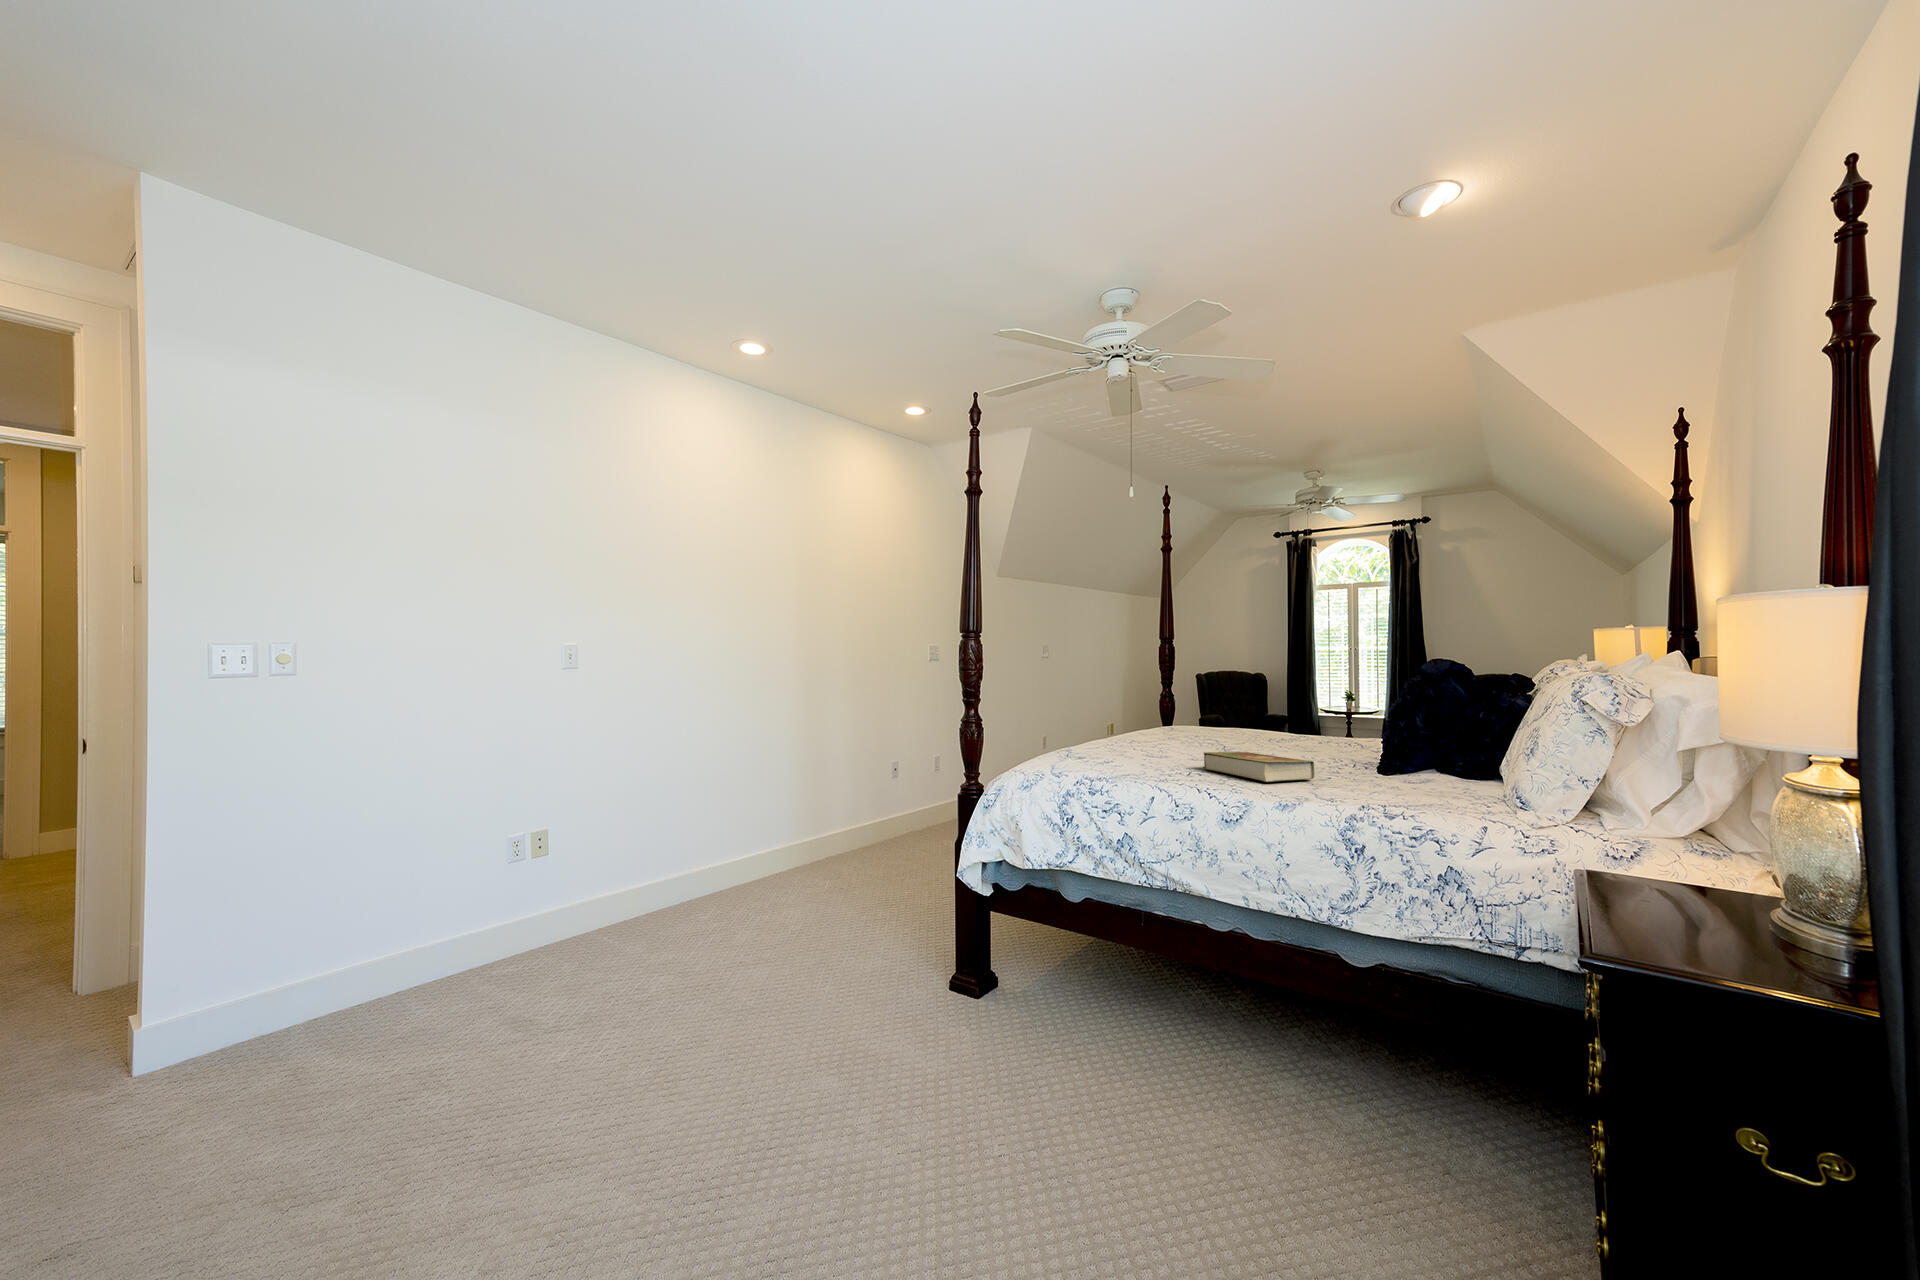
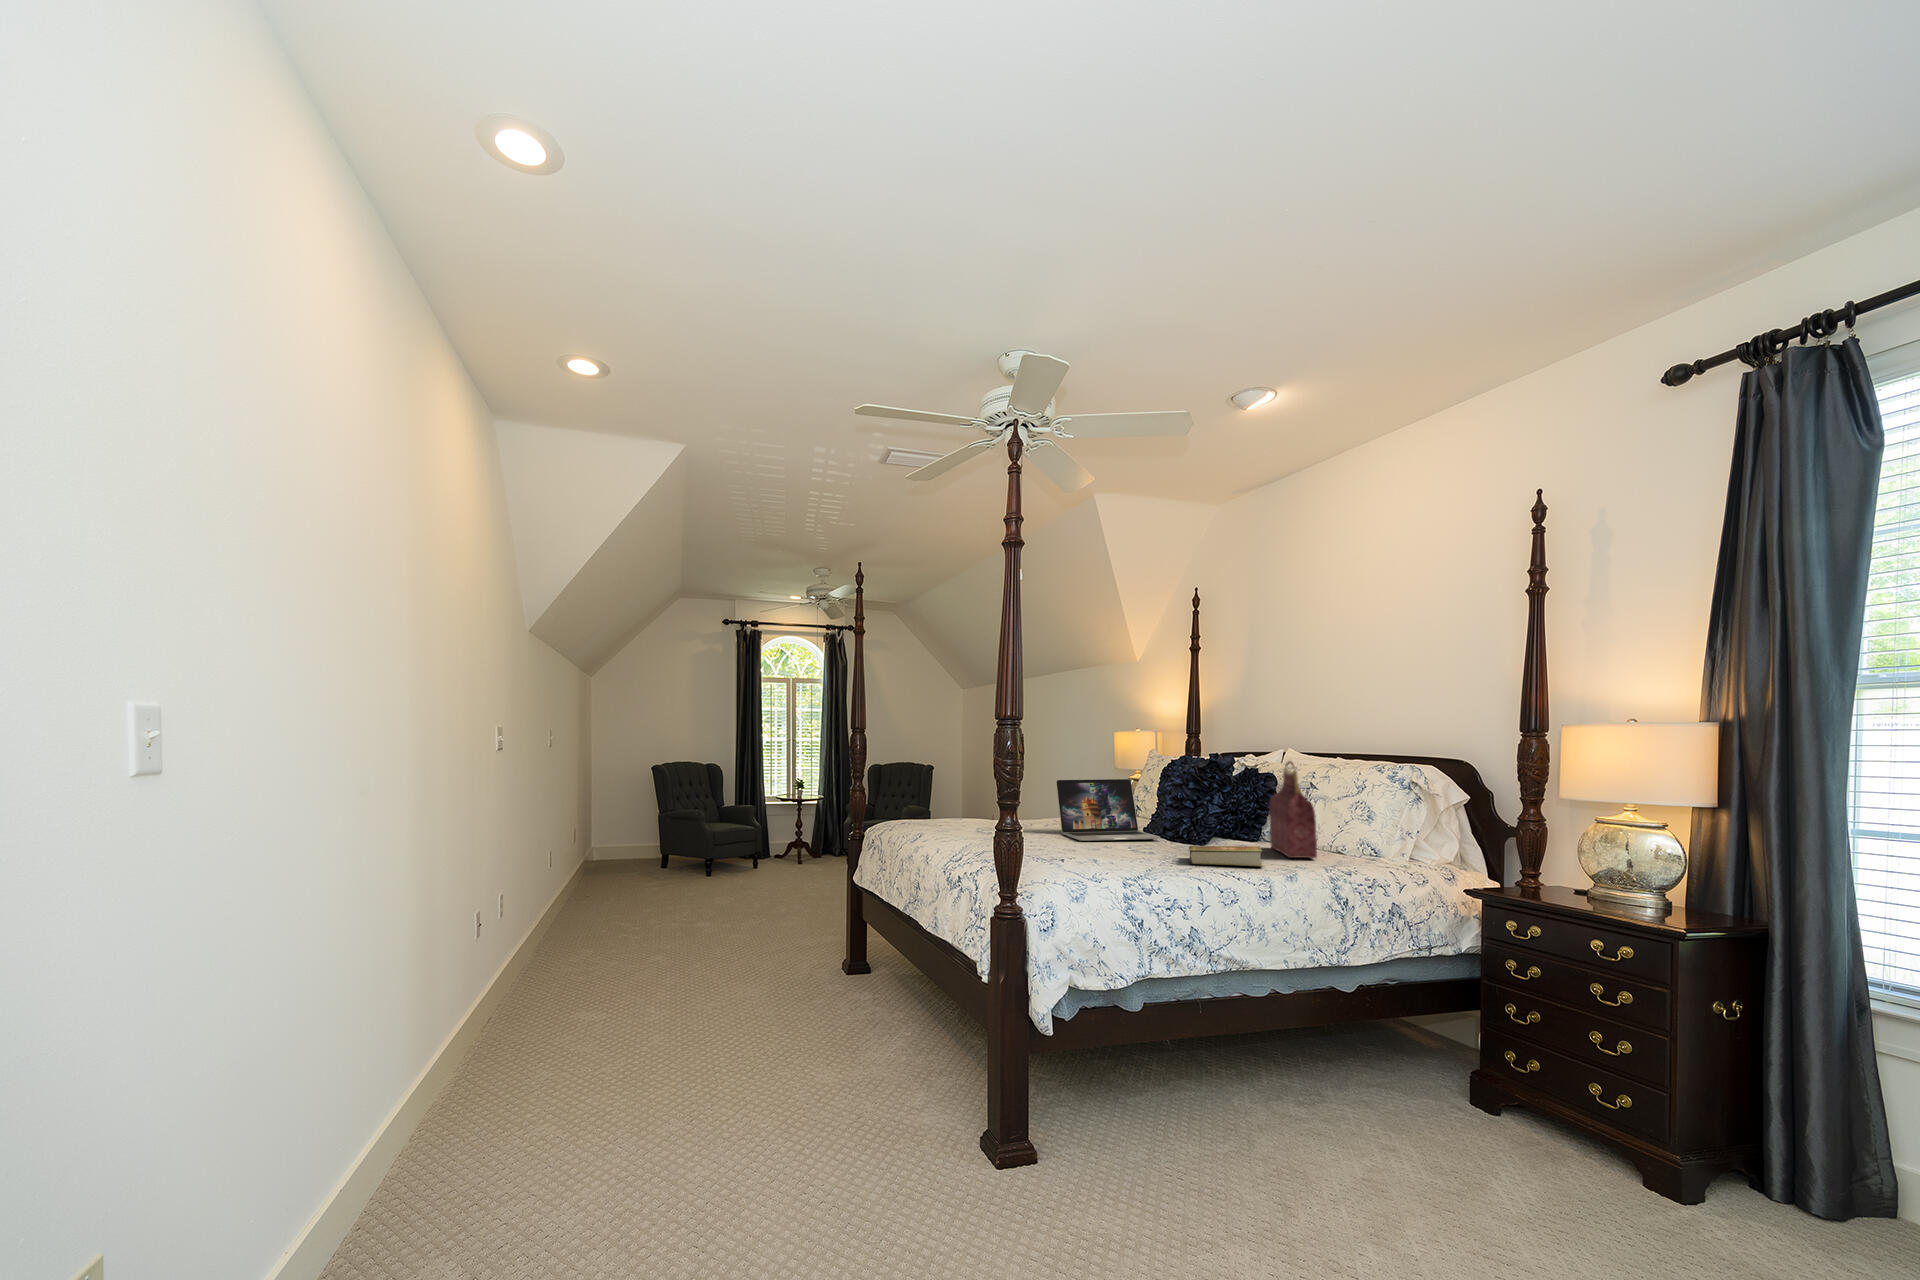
handbag: none [1373,653,1476,789] -> present [1269,761,1317,858]
laptop: none [1227,677,1358,752] -> present [1056,779,1160,841]

